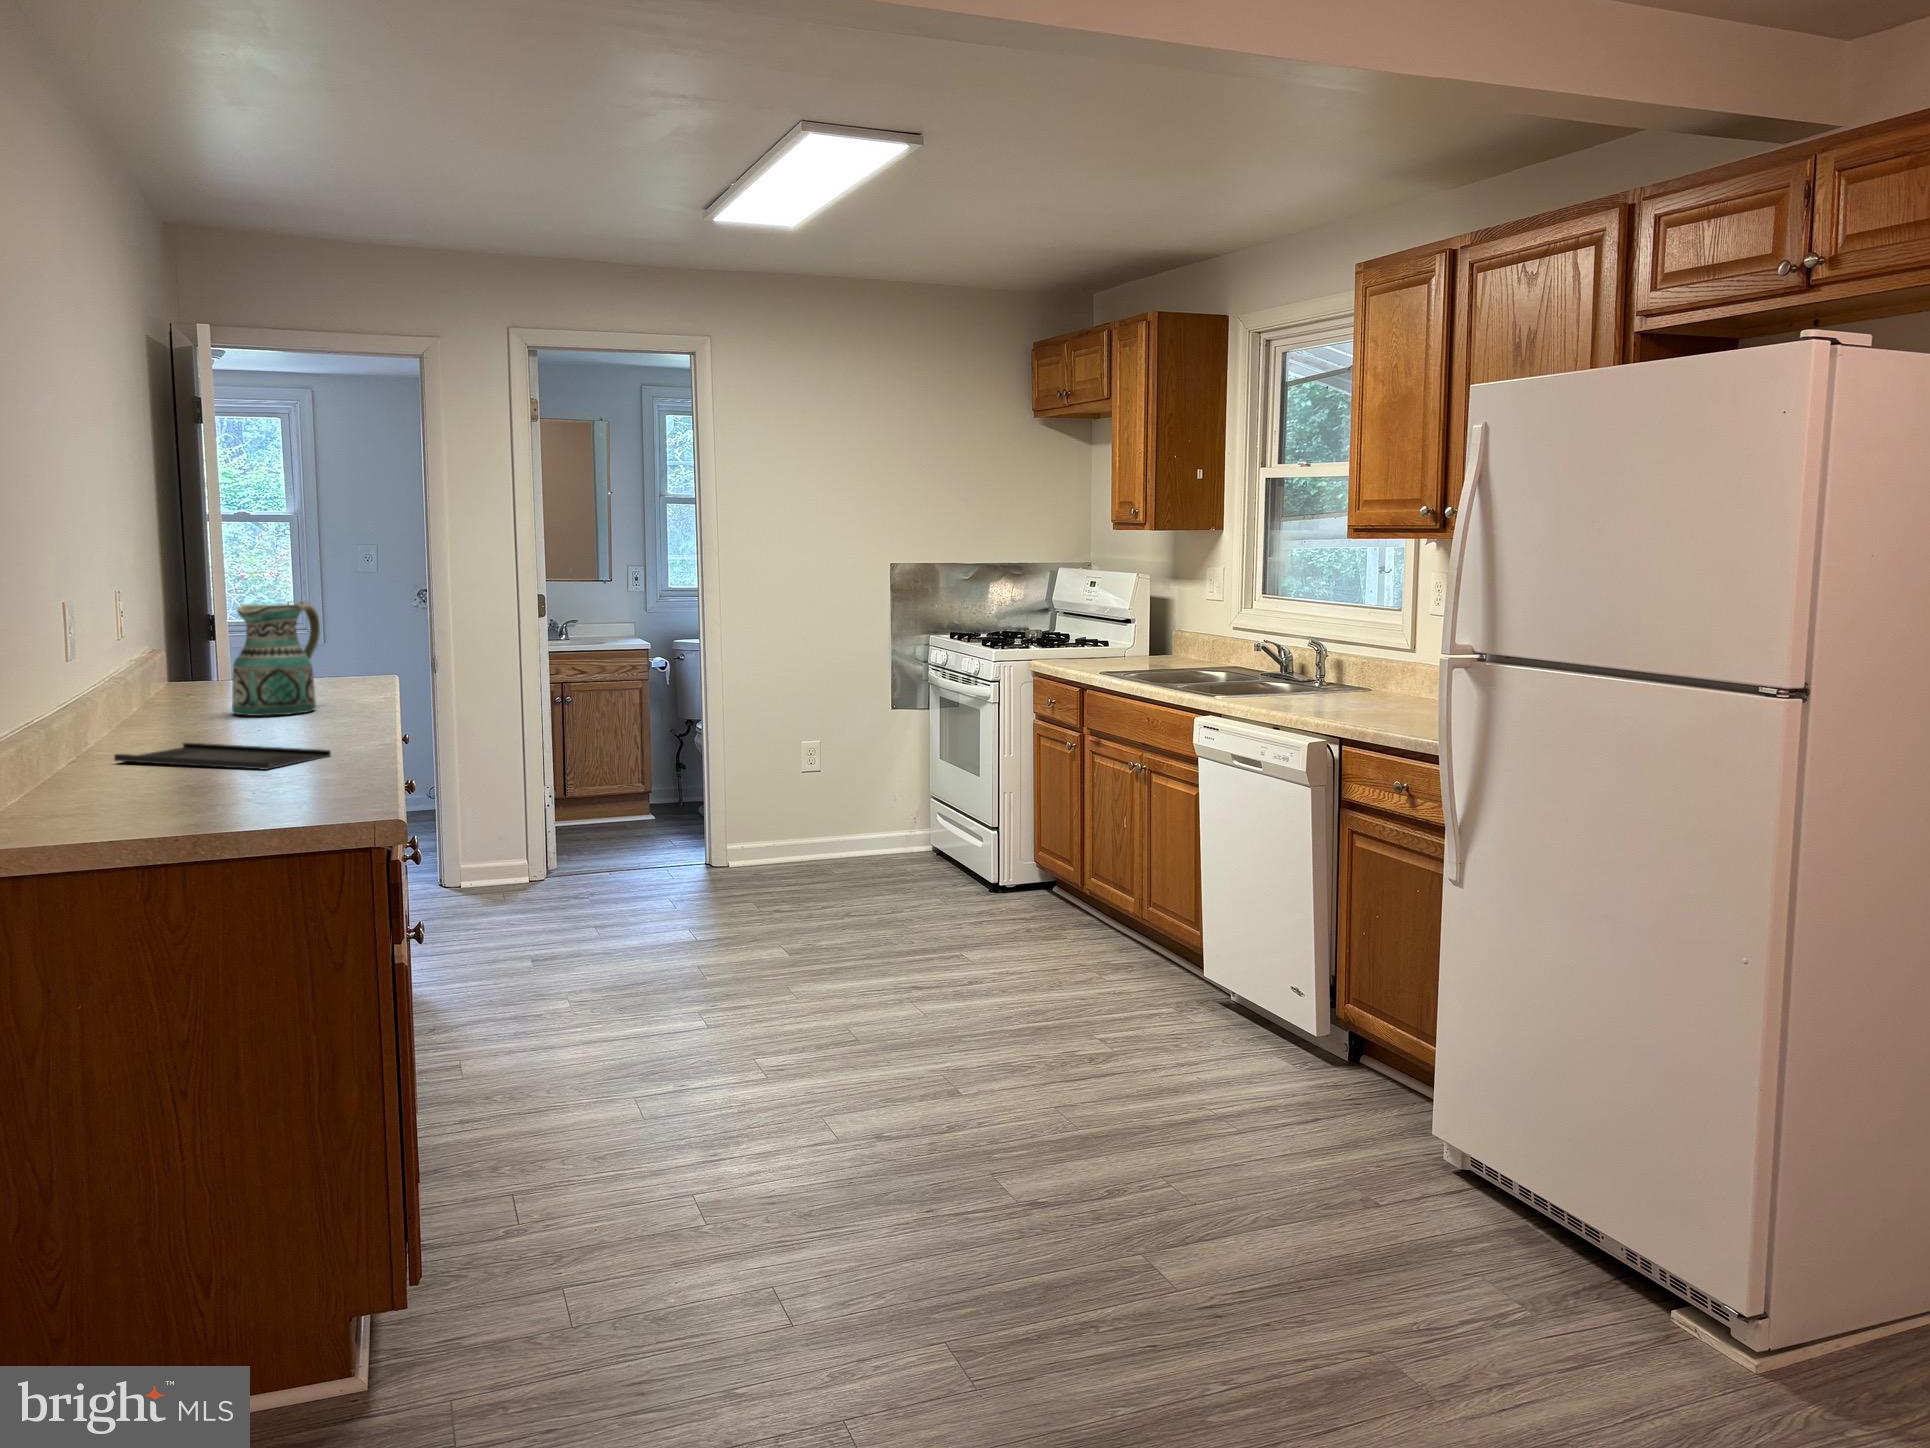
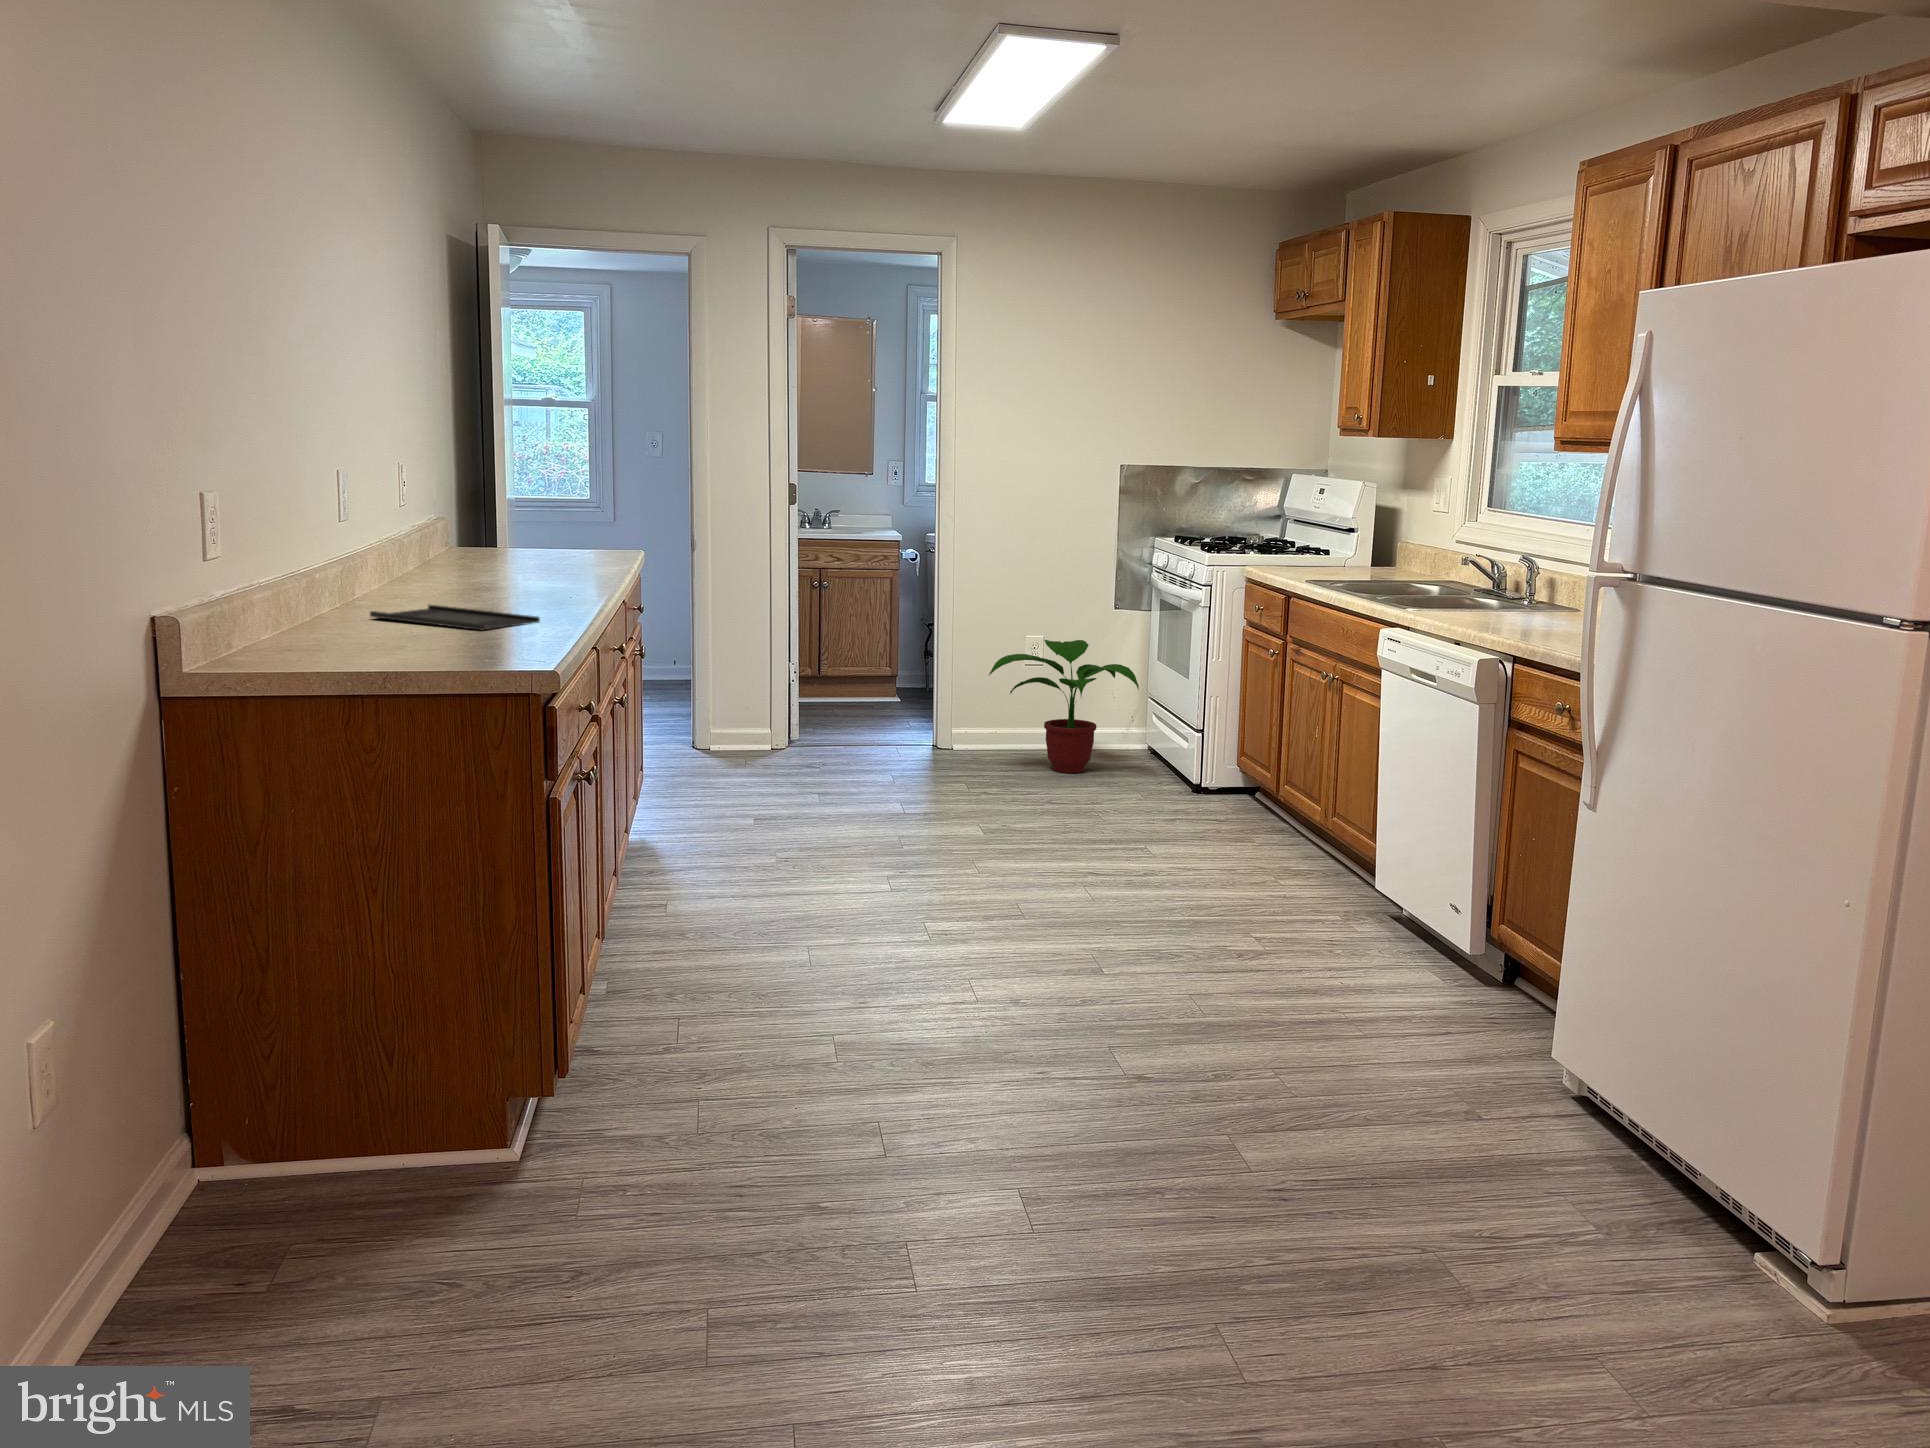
ceramic pitcher: present [232,601,320,716] -> none [485,486,561,585]
potted plant: none [771,743,928,881] -> present [989,640,1139,773]

